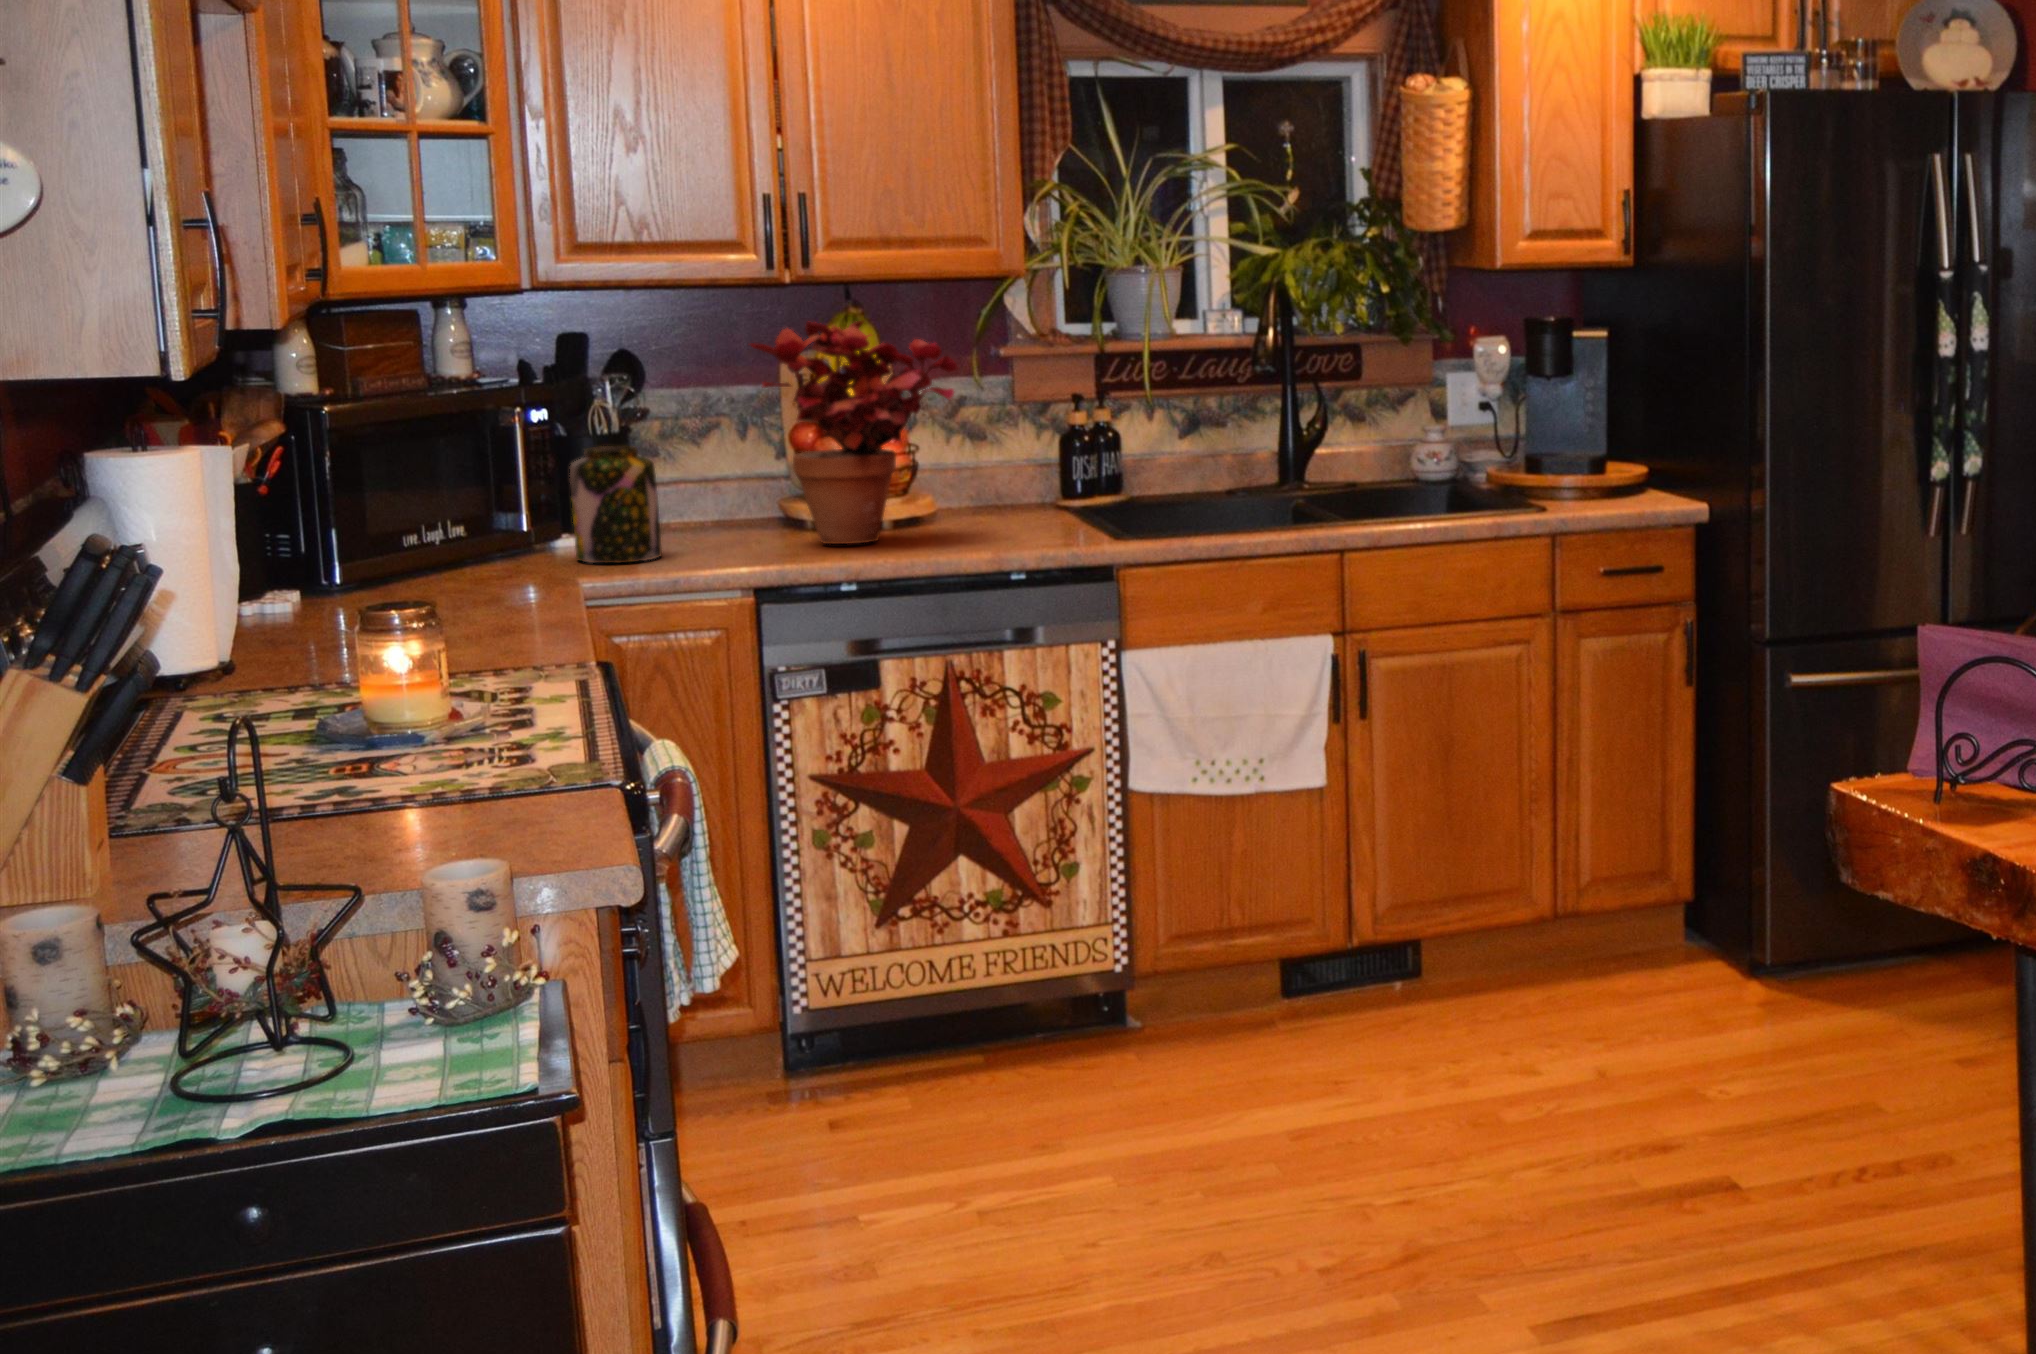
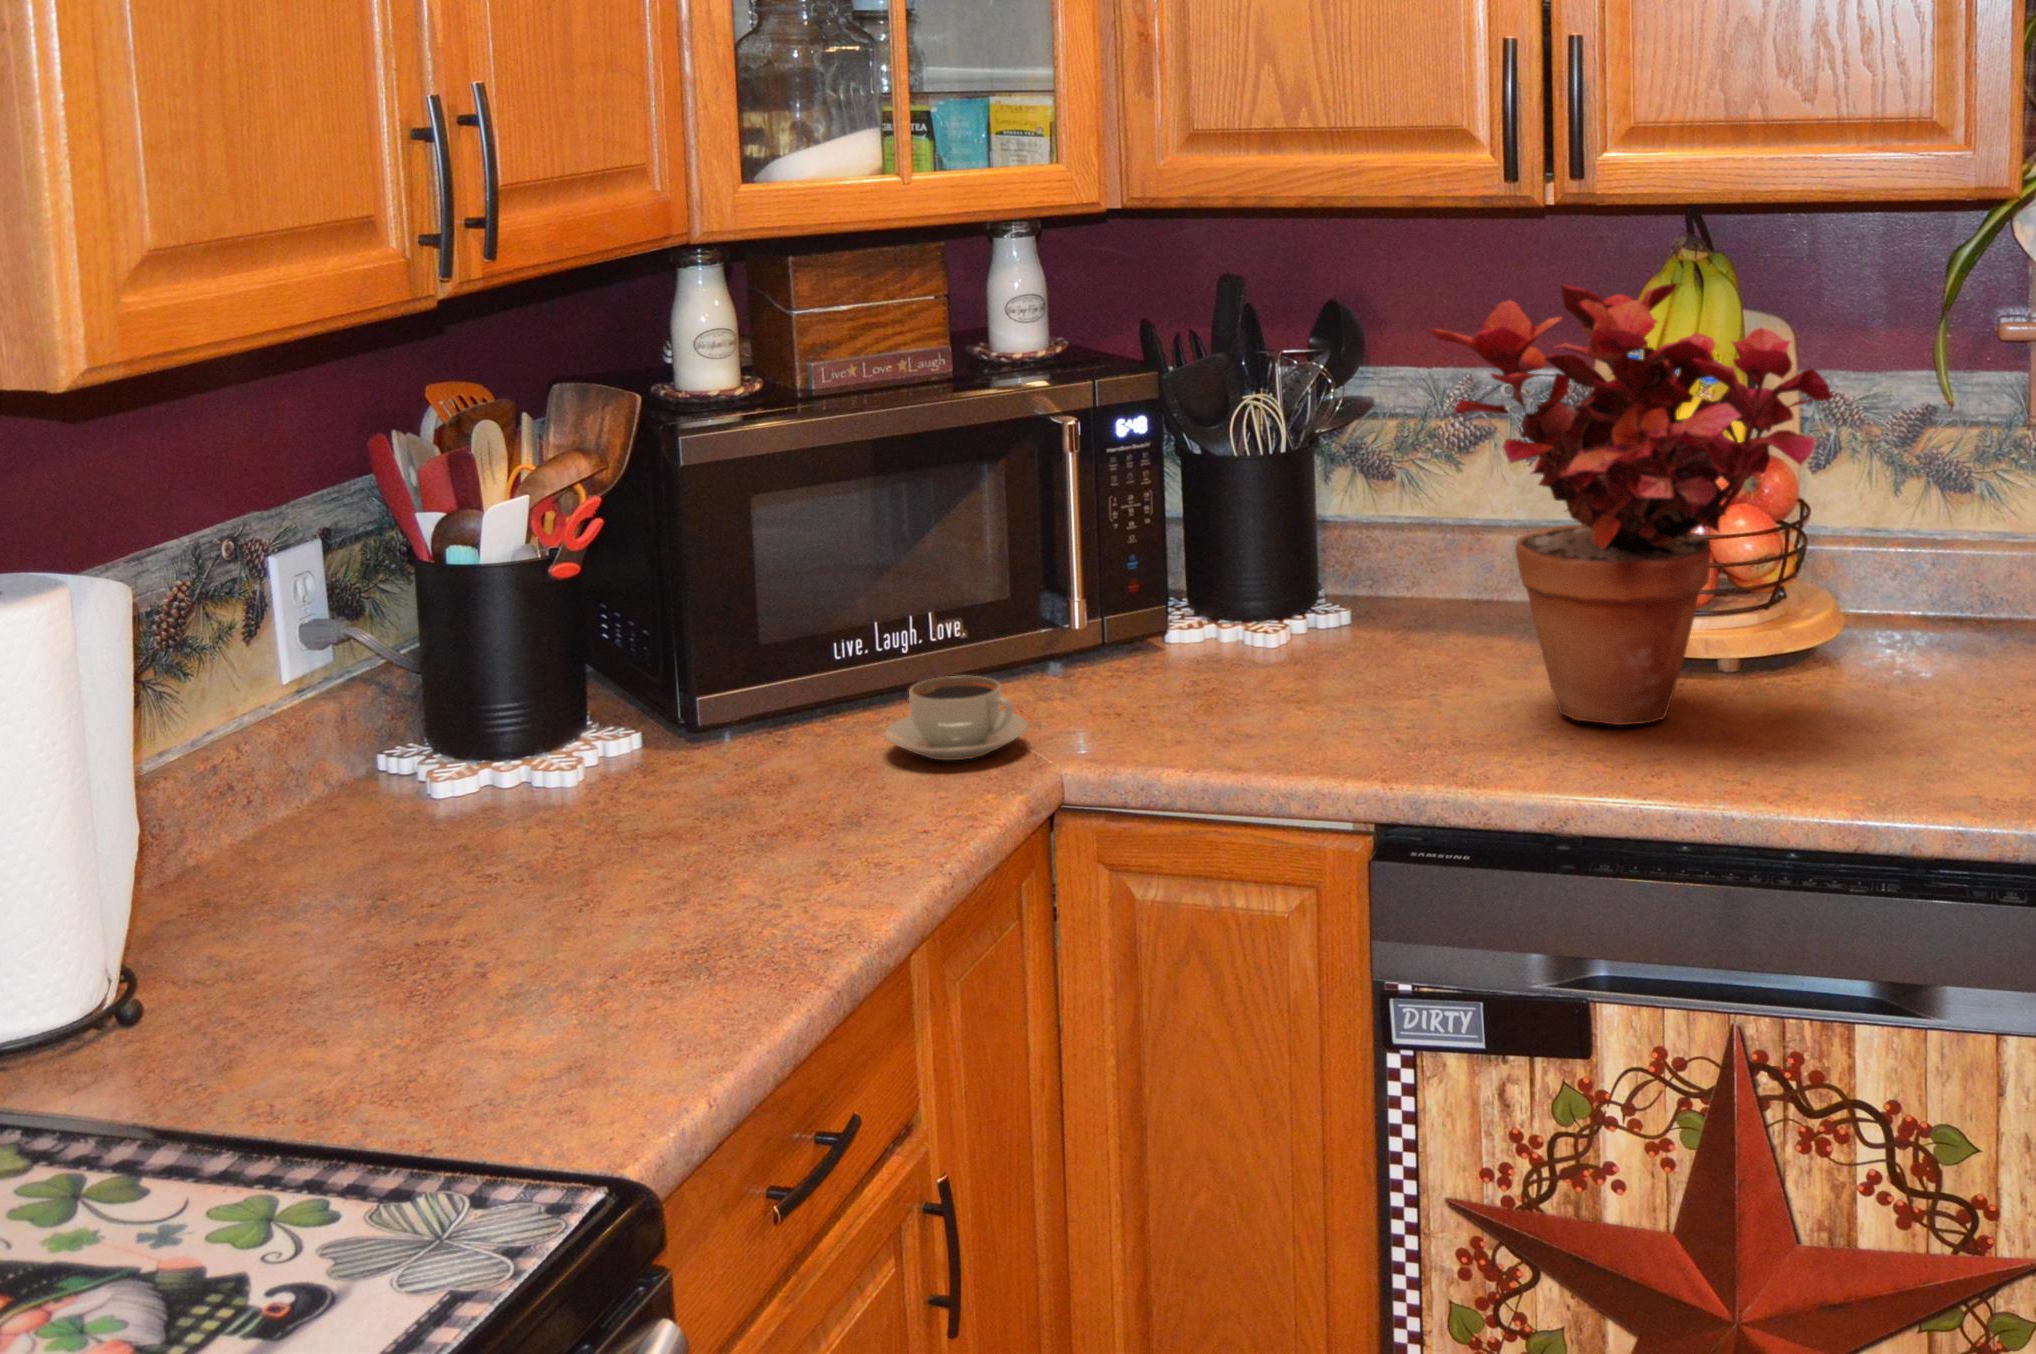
jar: present [570,446,662,563] -> none [1140,494,1280,716]
coffee cup: none [457,545,545,587] -> present [884,676,1028,760]

